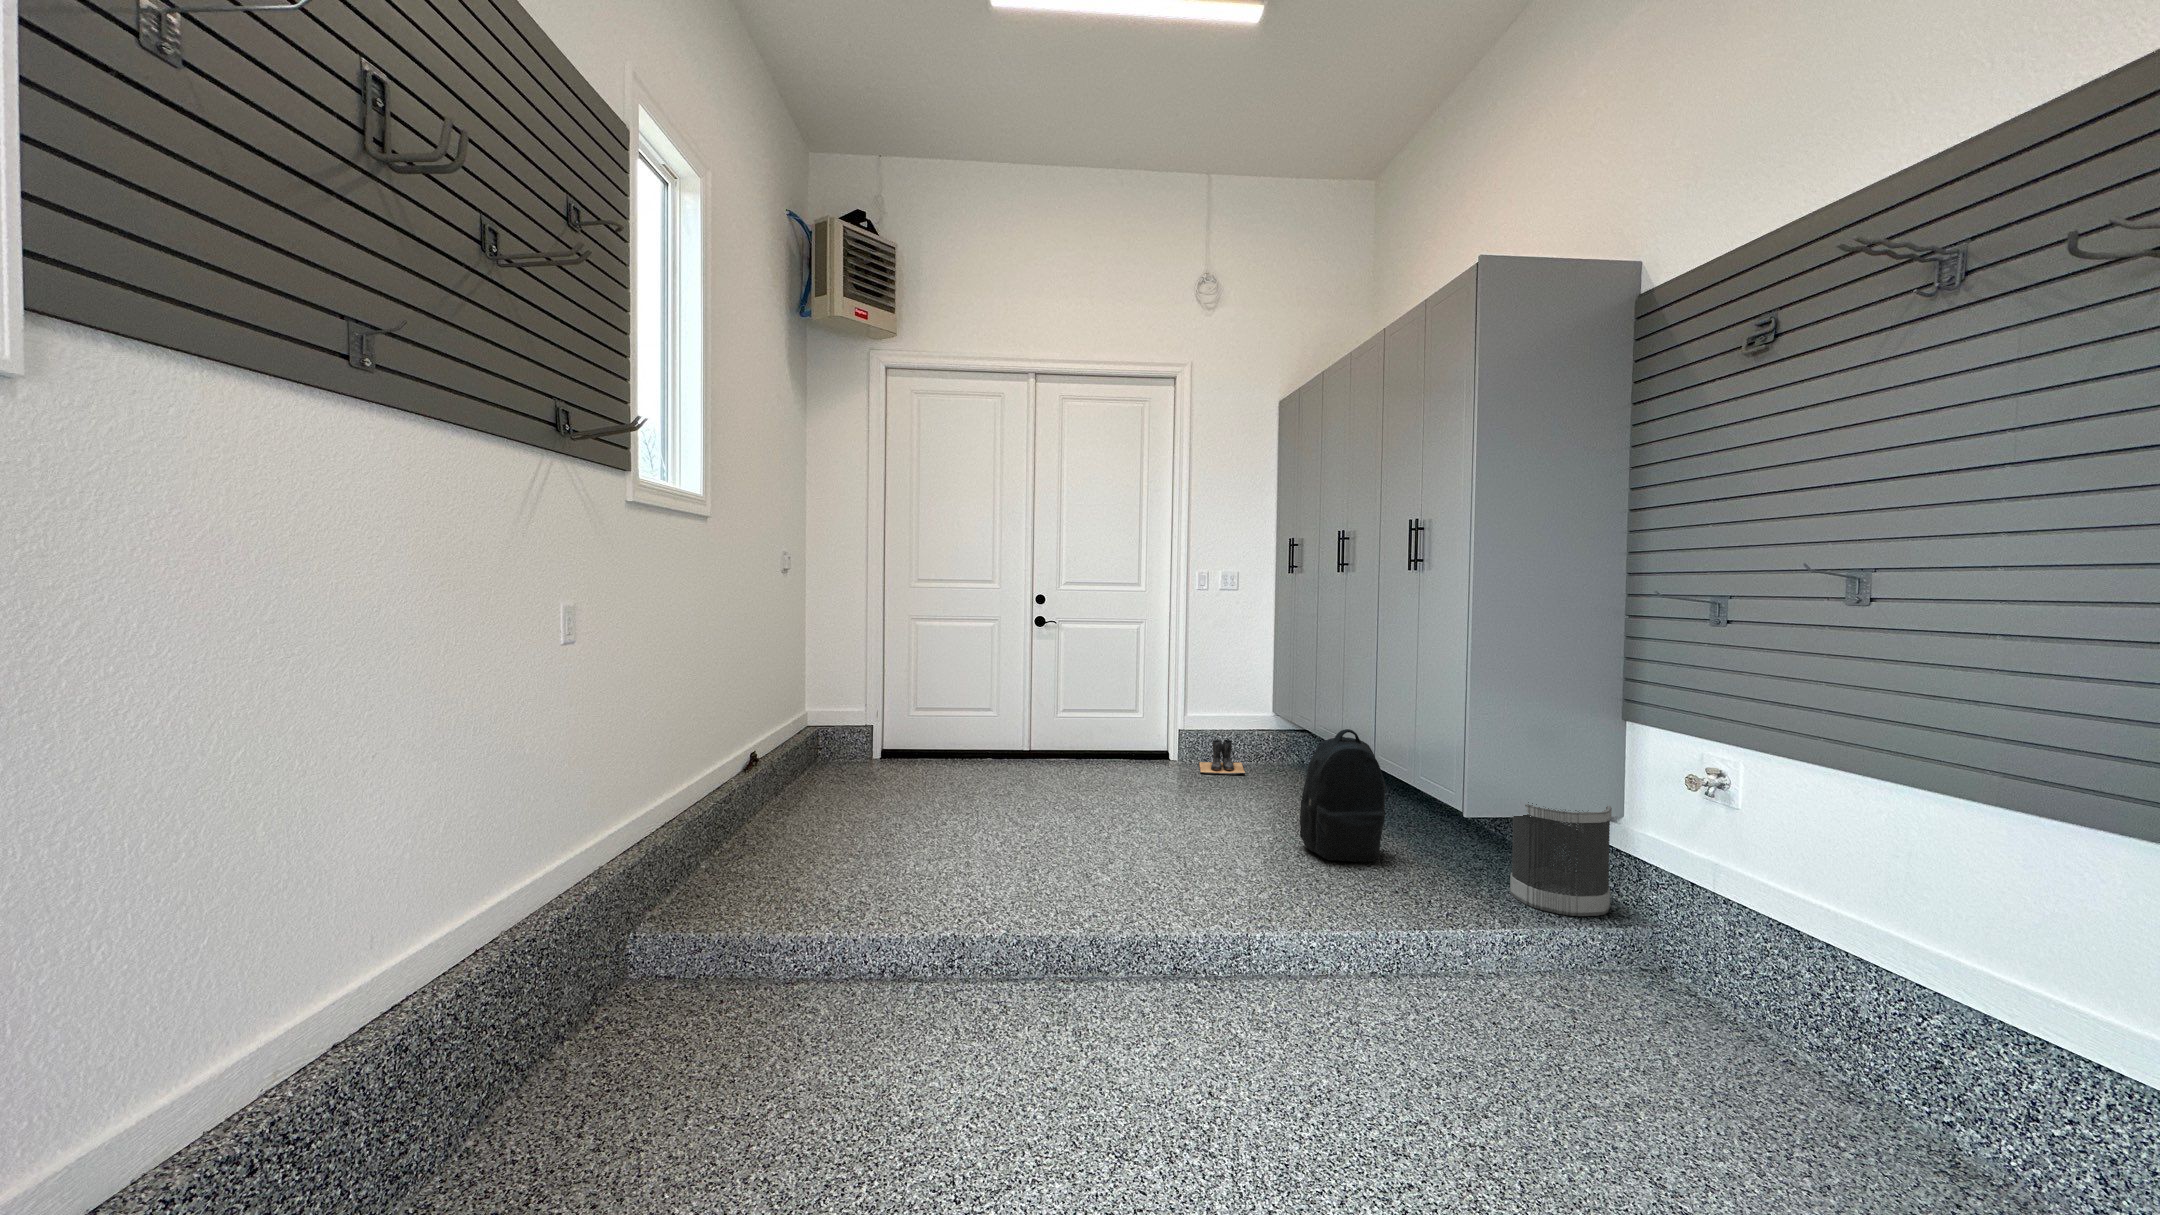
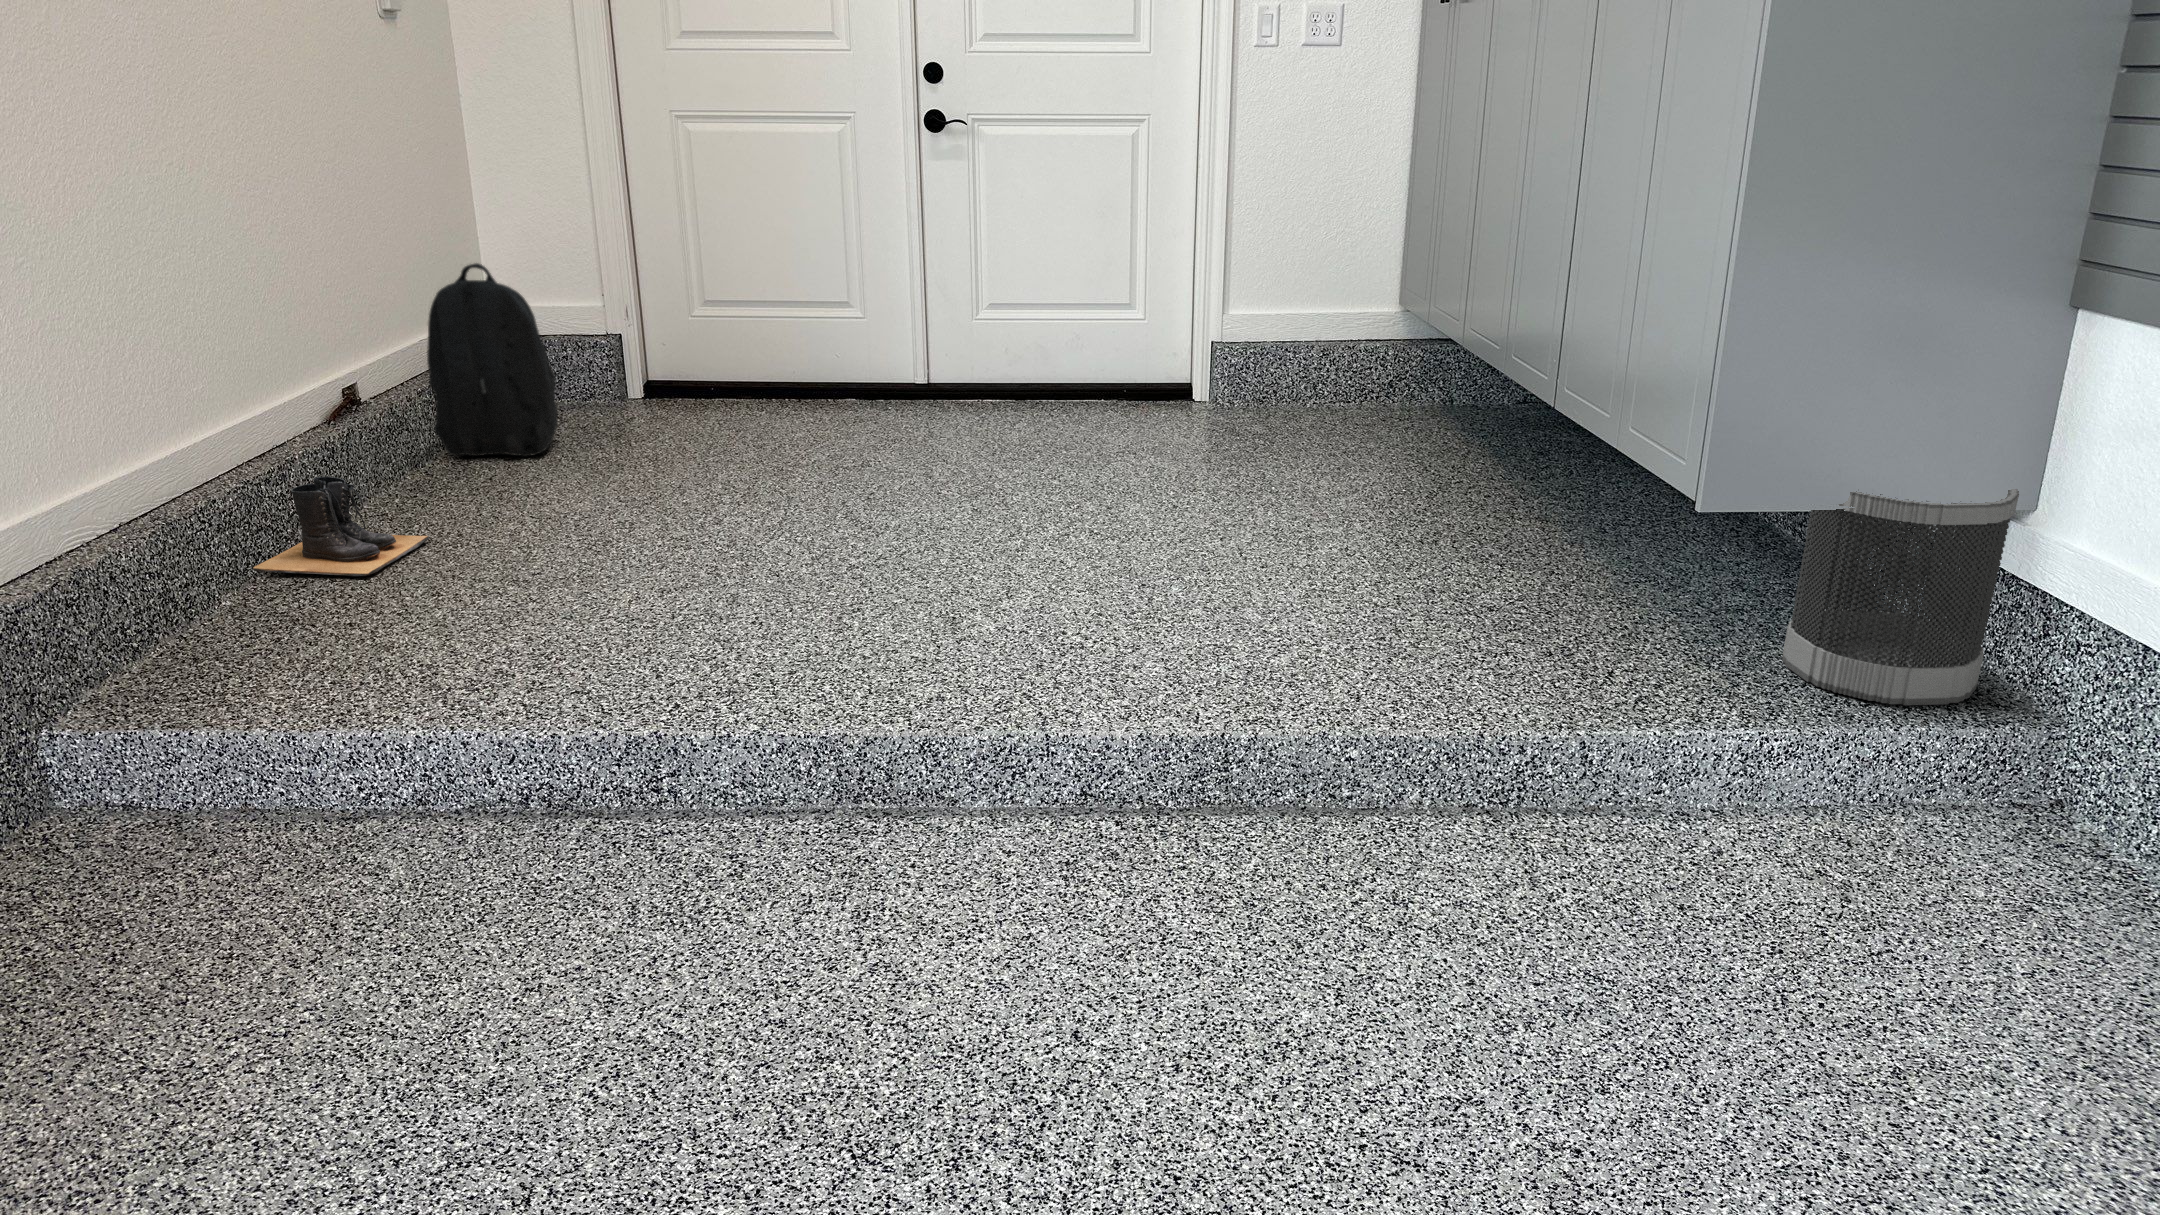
backpack: present [1300,729,1386,862] -> present [427,263,558,457]
boots: present [1199,740,1245,774] -> present [253,477,429,576]

